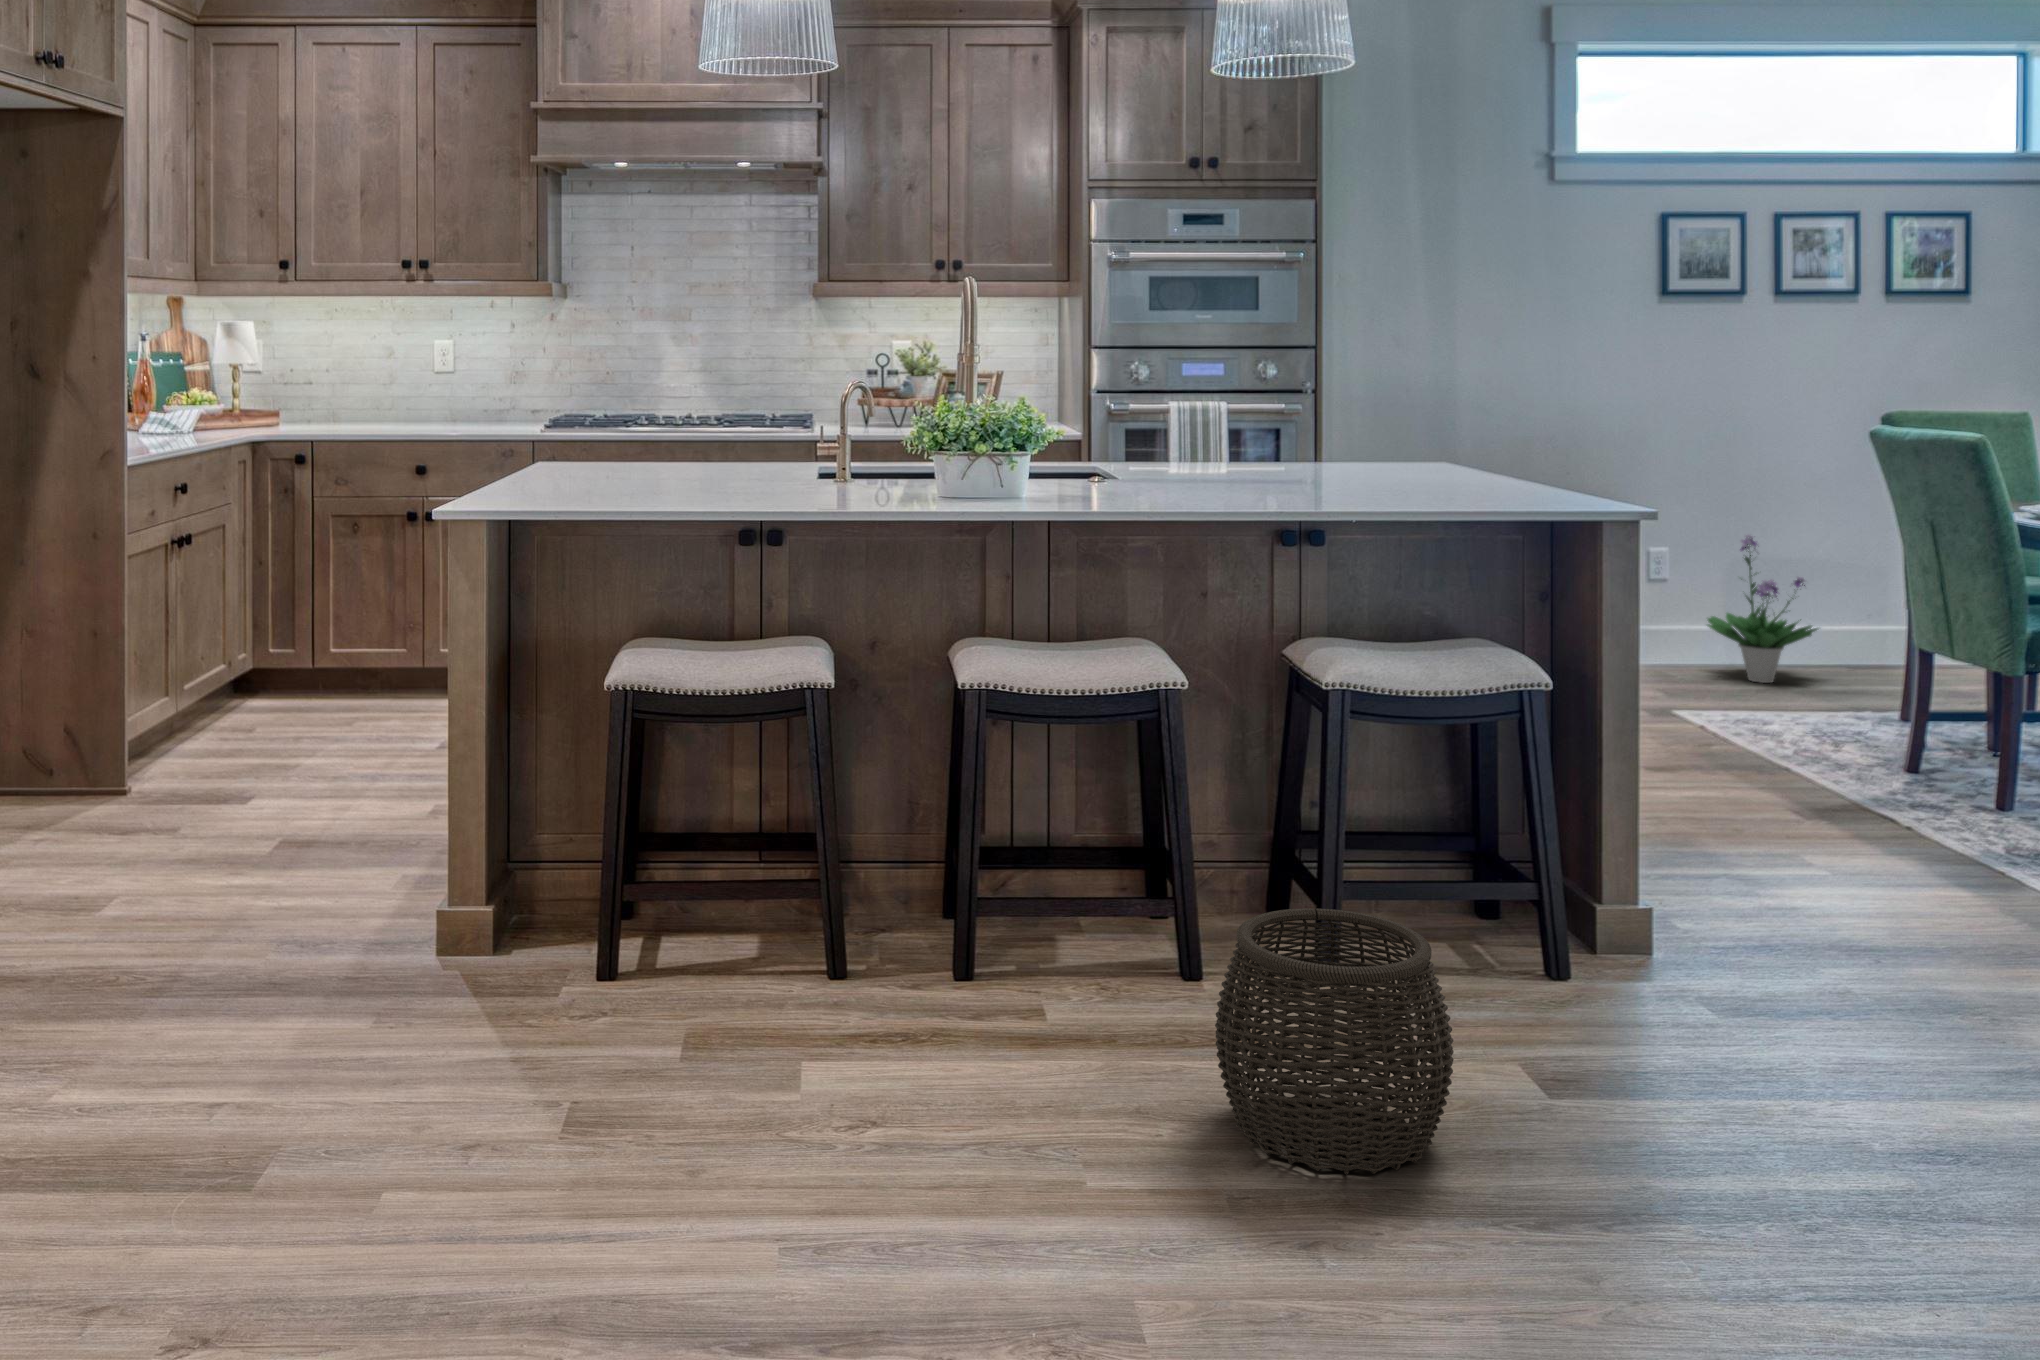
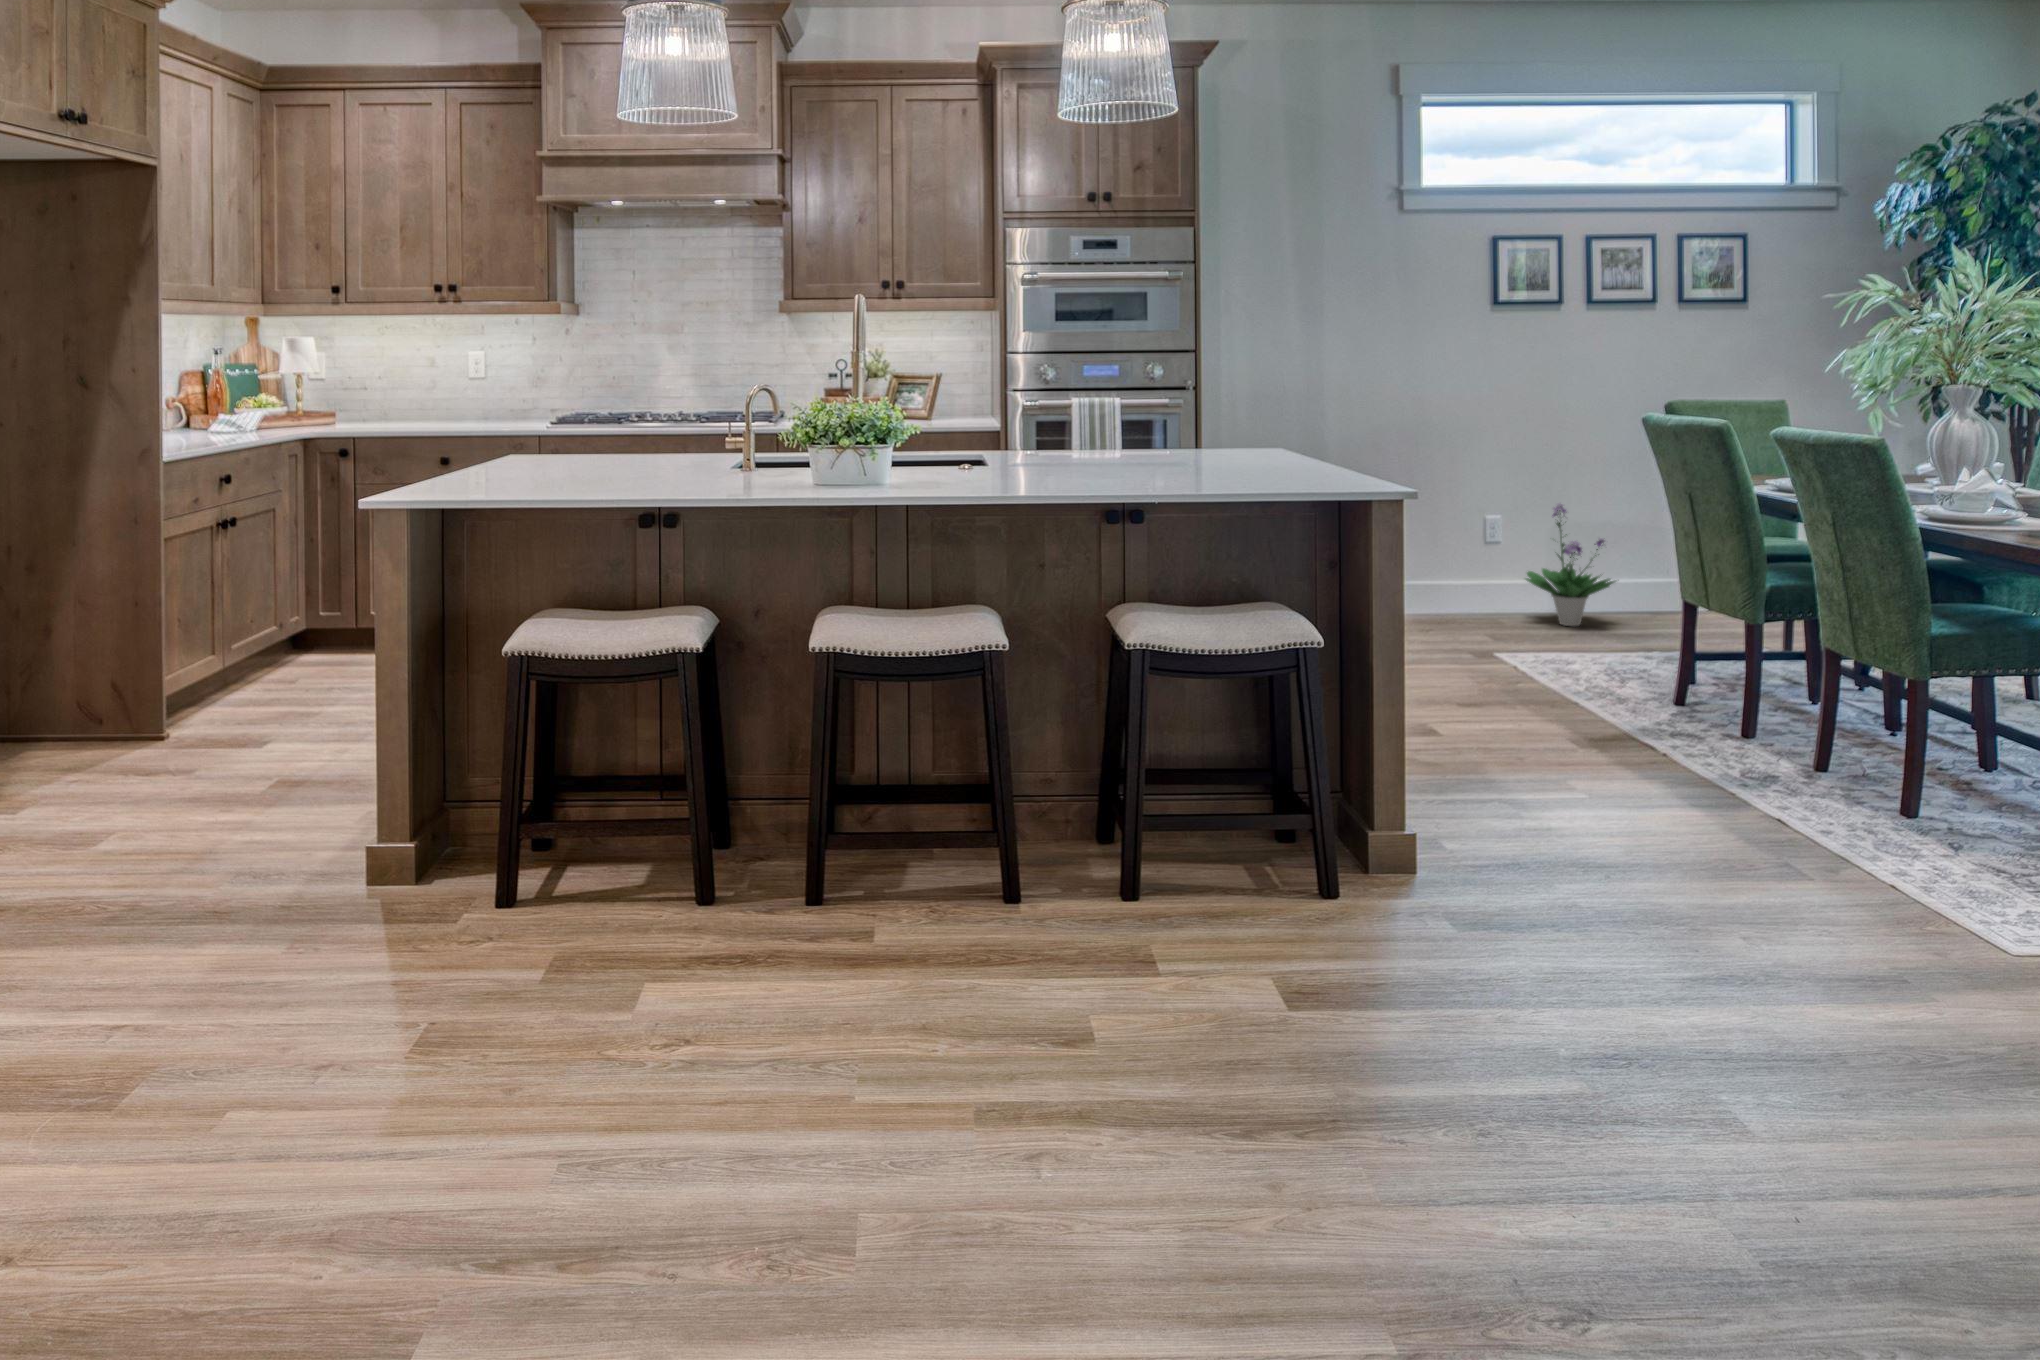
woven basket: present [1215,908,1454,1174] -> none [988,846,1194,1087]

